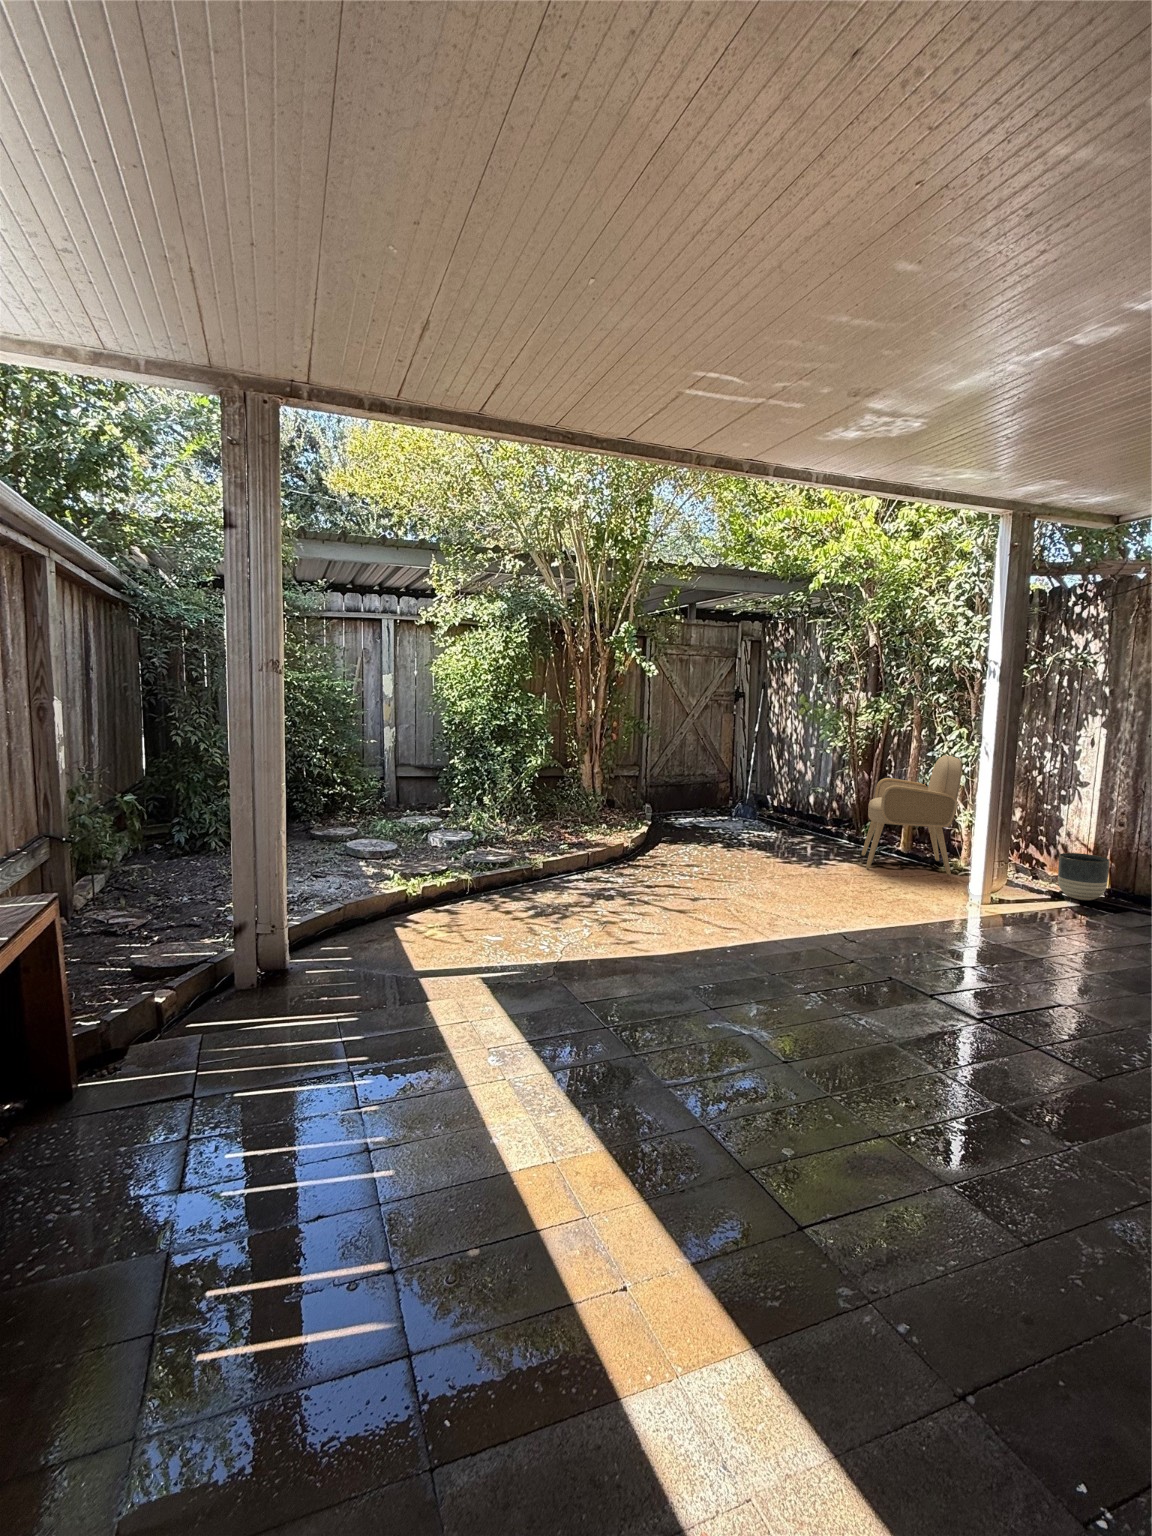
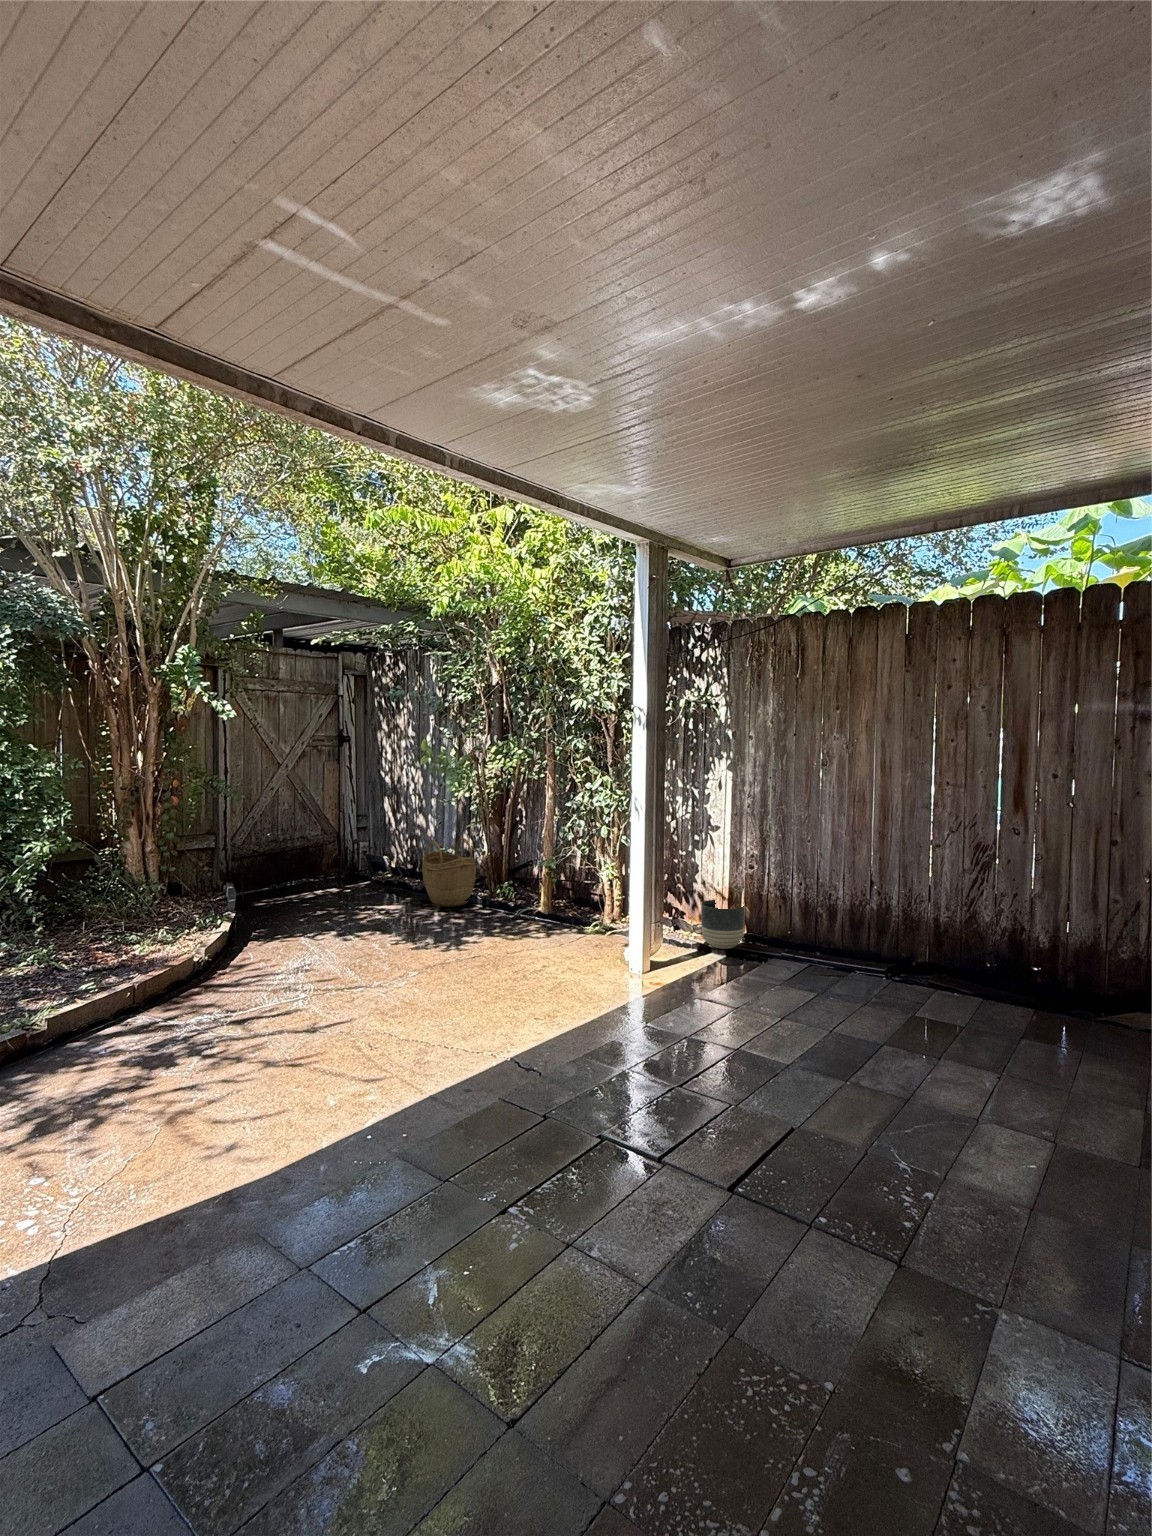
armchair: present [862,755,962,875] -> none [501,804,602,943]
woven basket: none [798,782,845,839] -> present [422,838,476,907]

